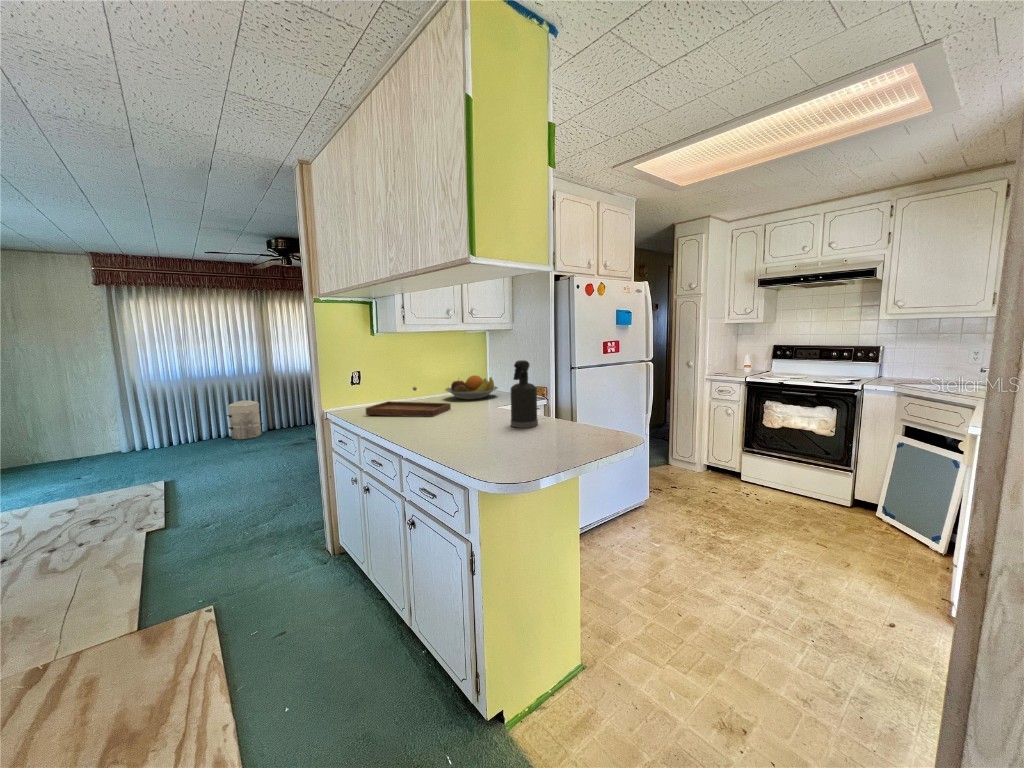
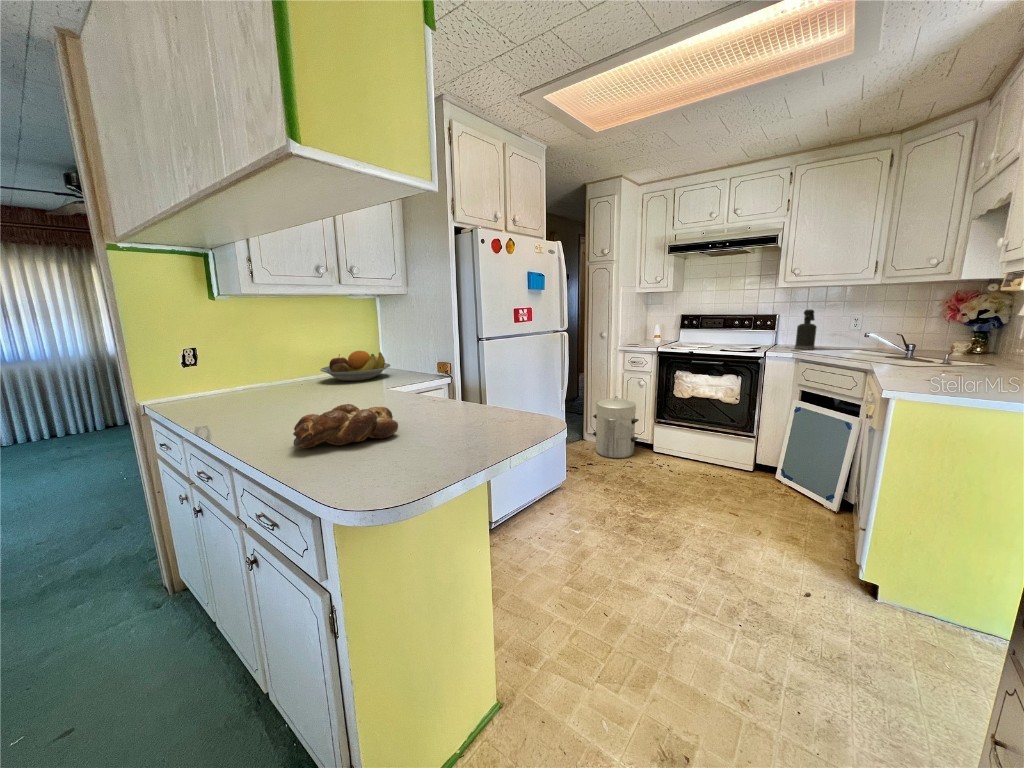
spray bottle: present [510,360,538,428] -> present [795,309,817,349]
tray: present [366,387,451,417] -> none [195,367,324,408]
waste bin: present [227,399,263,440] -> present [593,396,639,458]
bread loaf: none [445,415,514,444] -> present [293,404,398,448]

